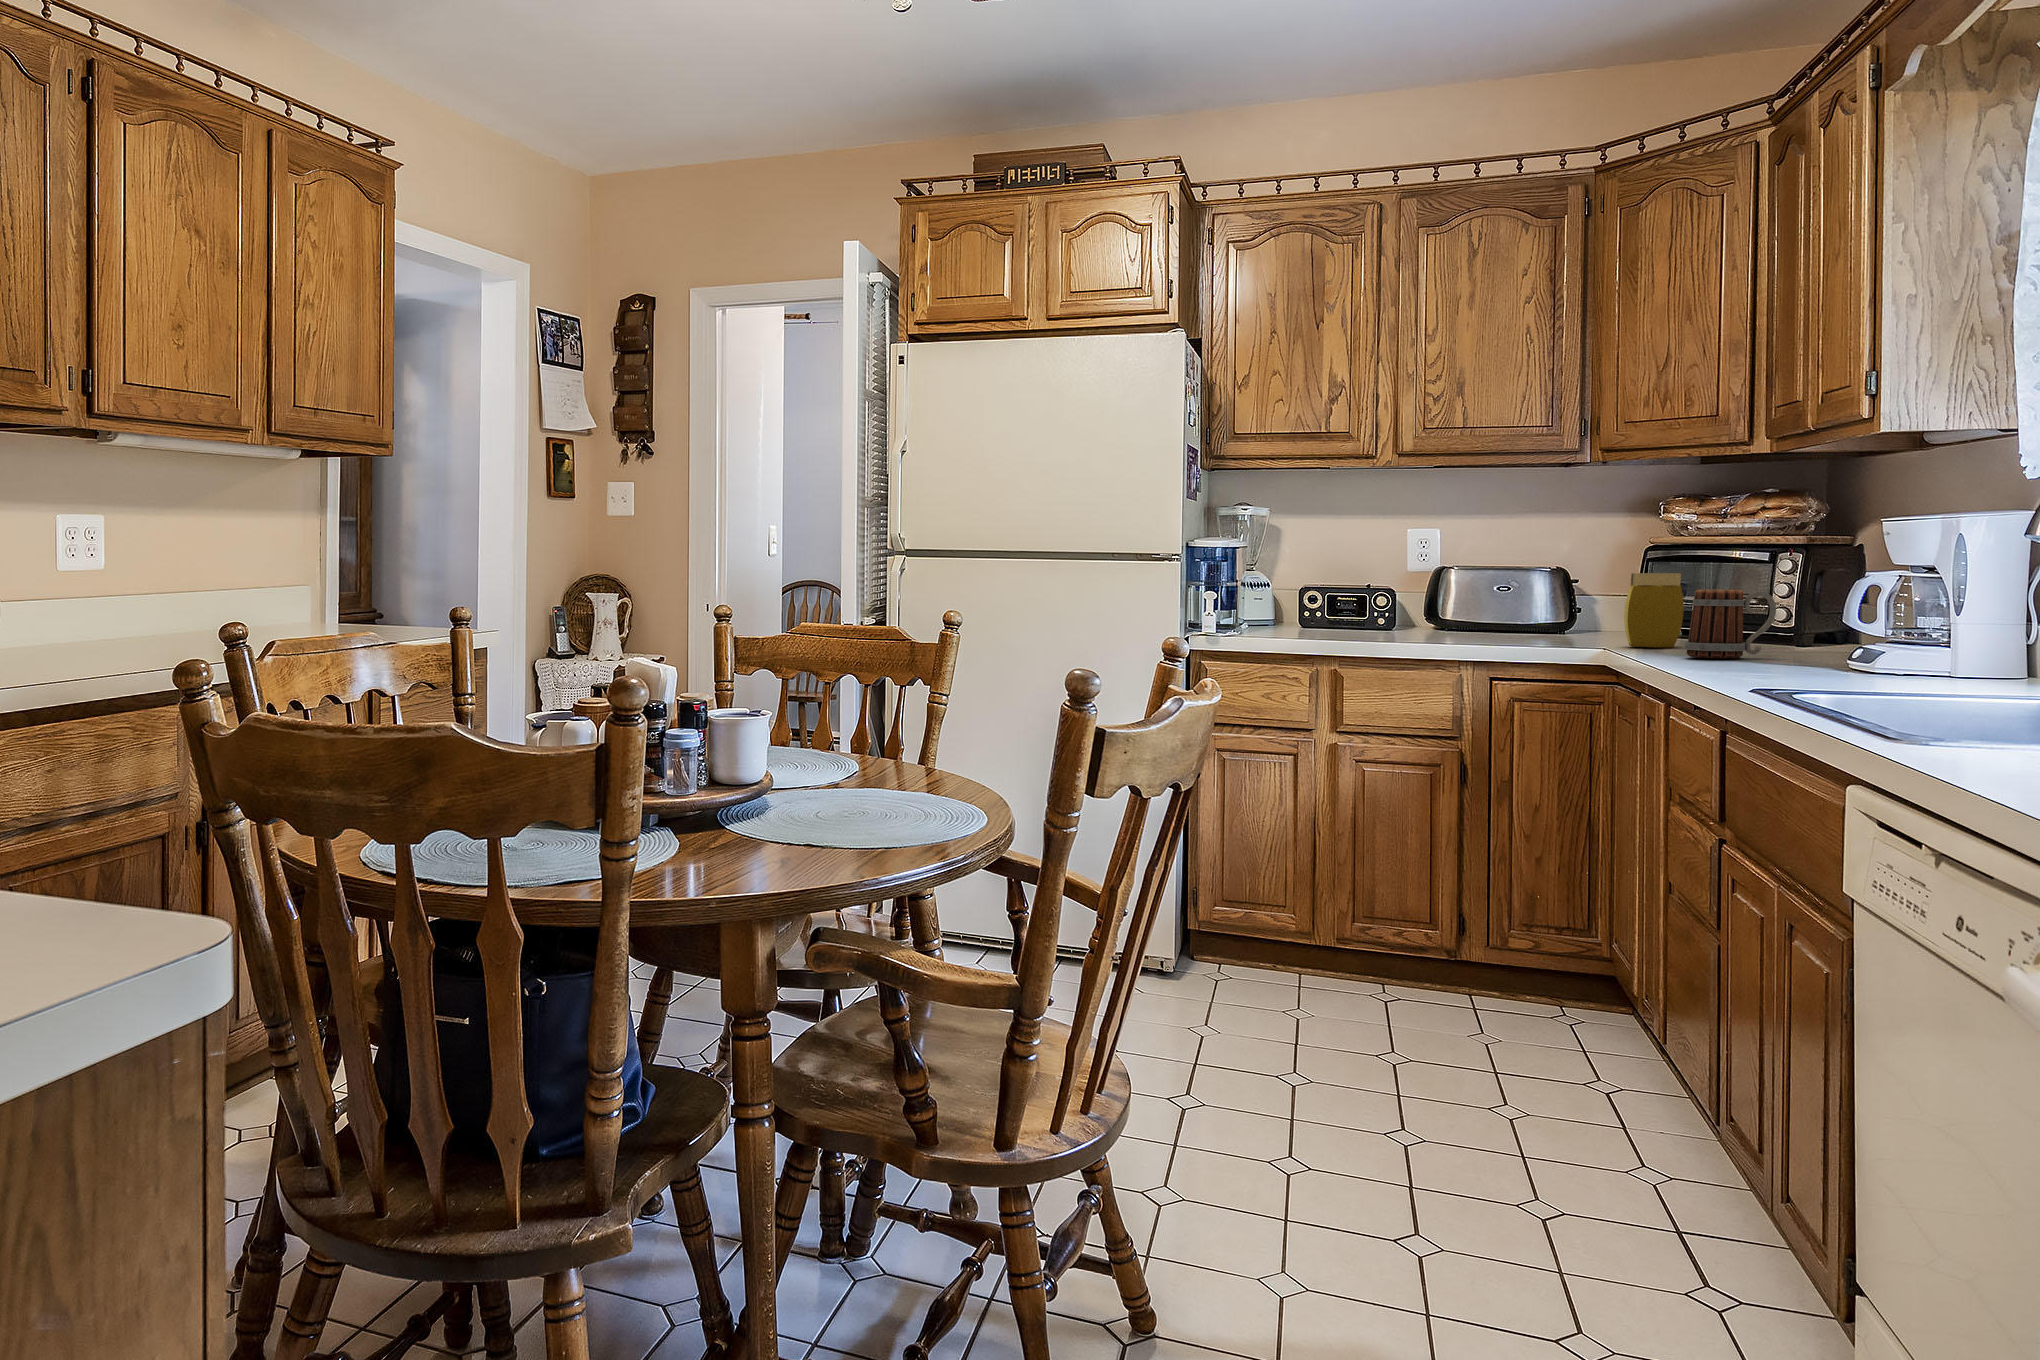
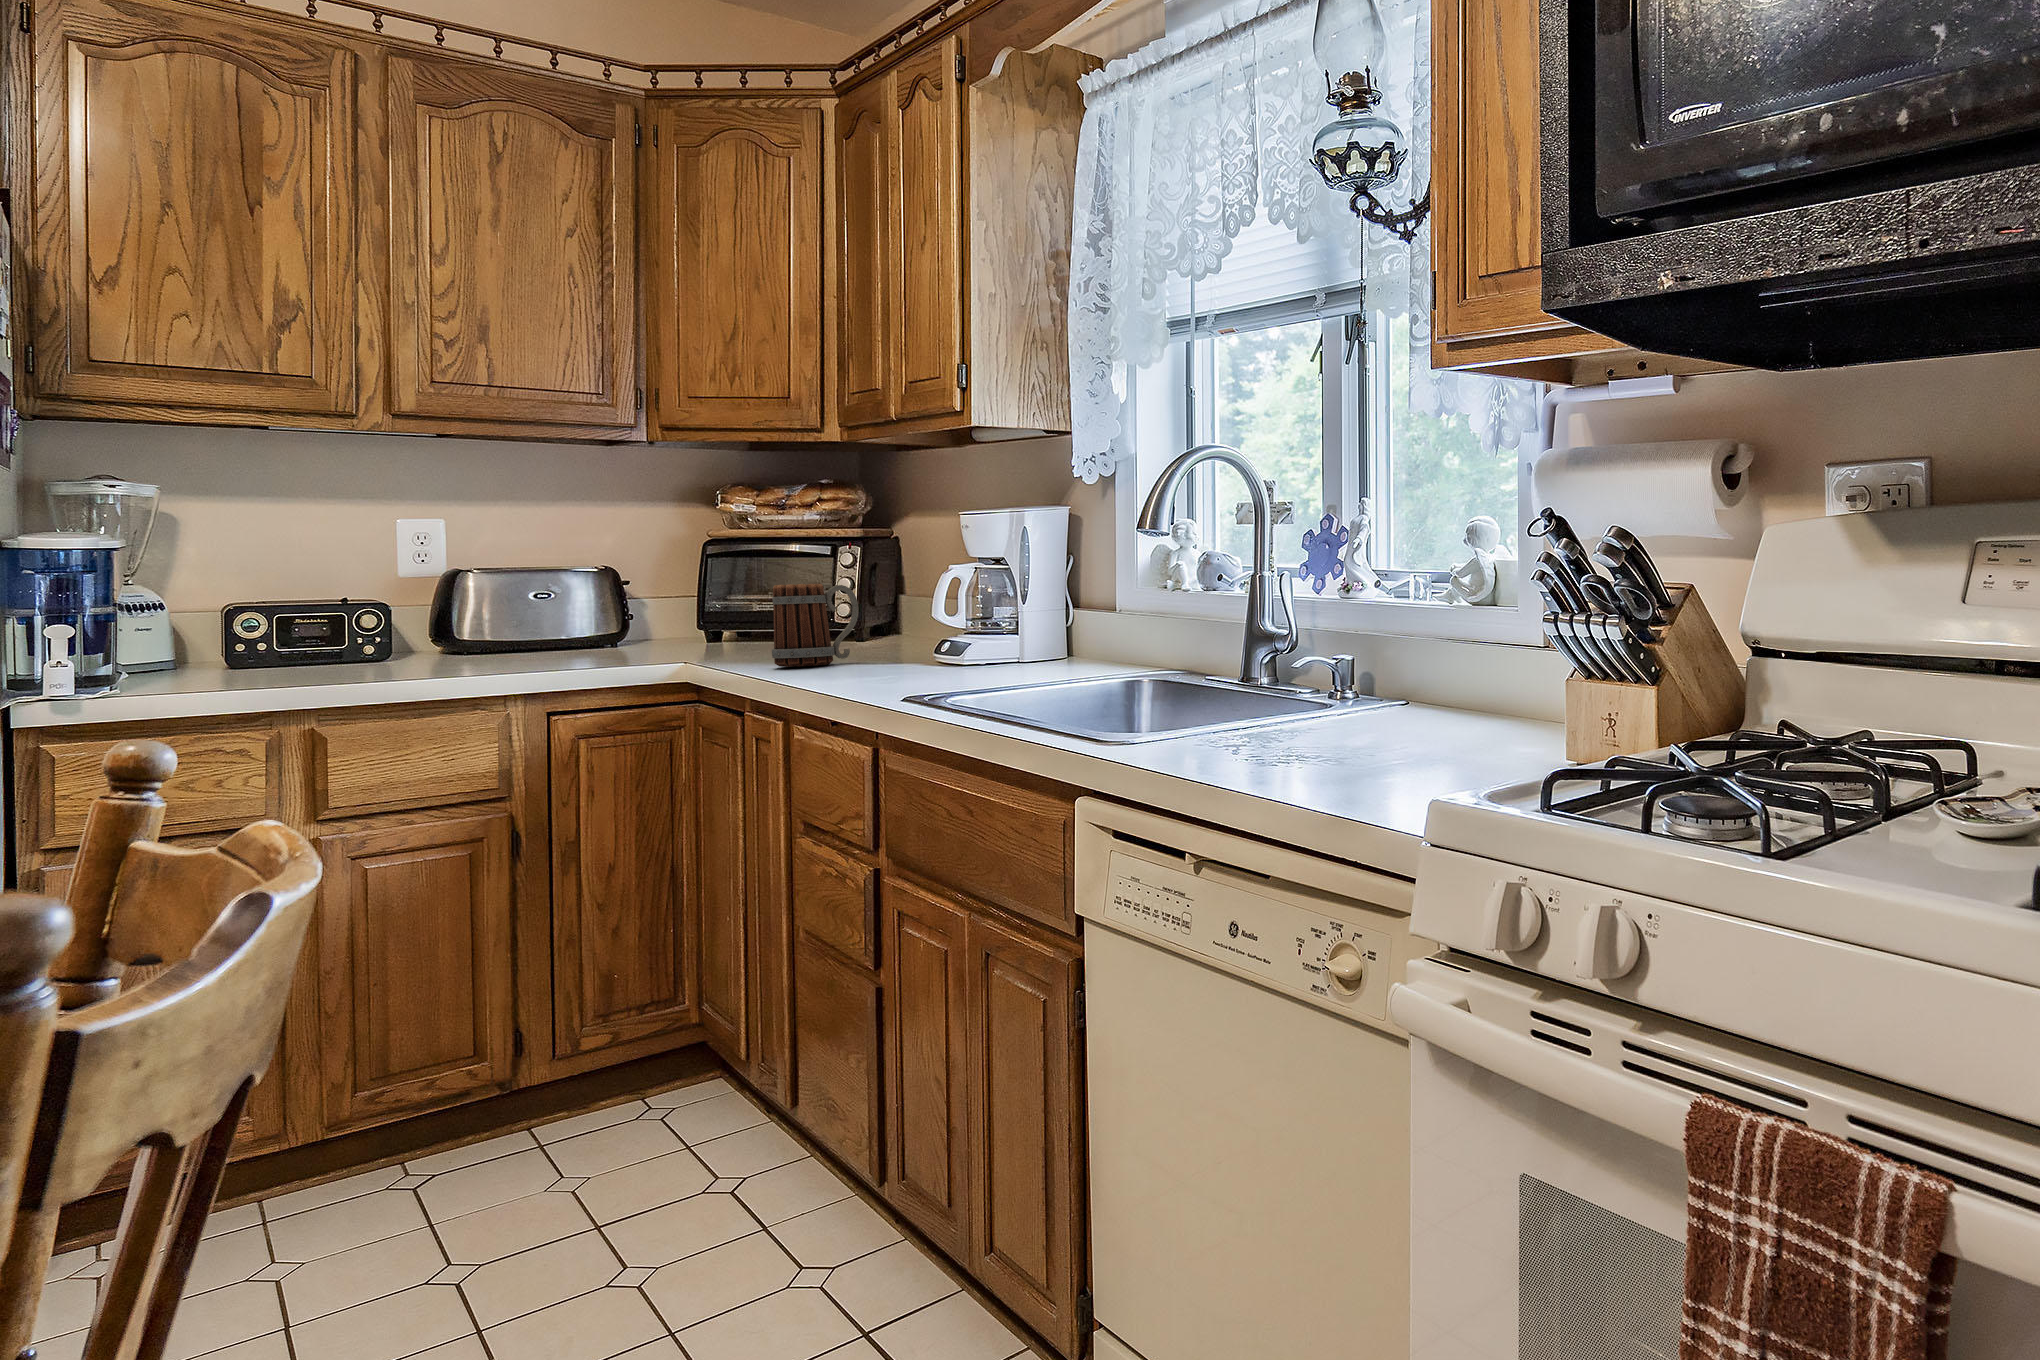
jar: present [1624,573,1684,647] -> none [688,570,754,661]

